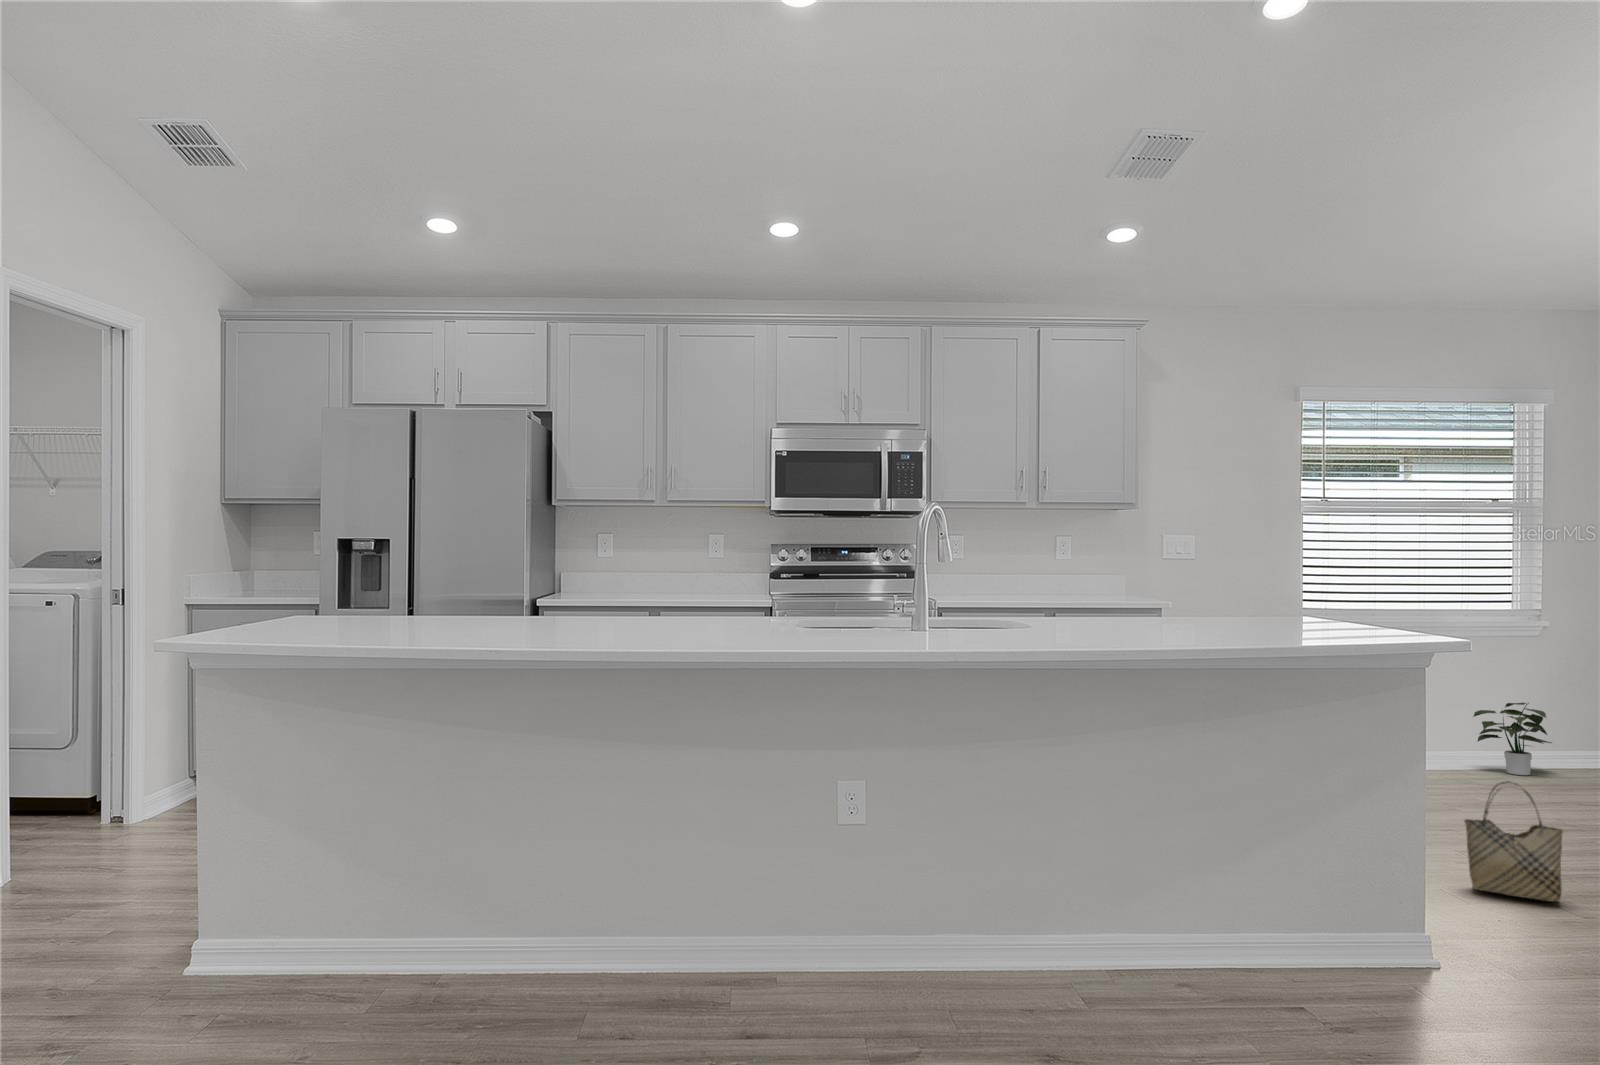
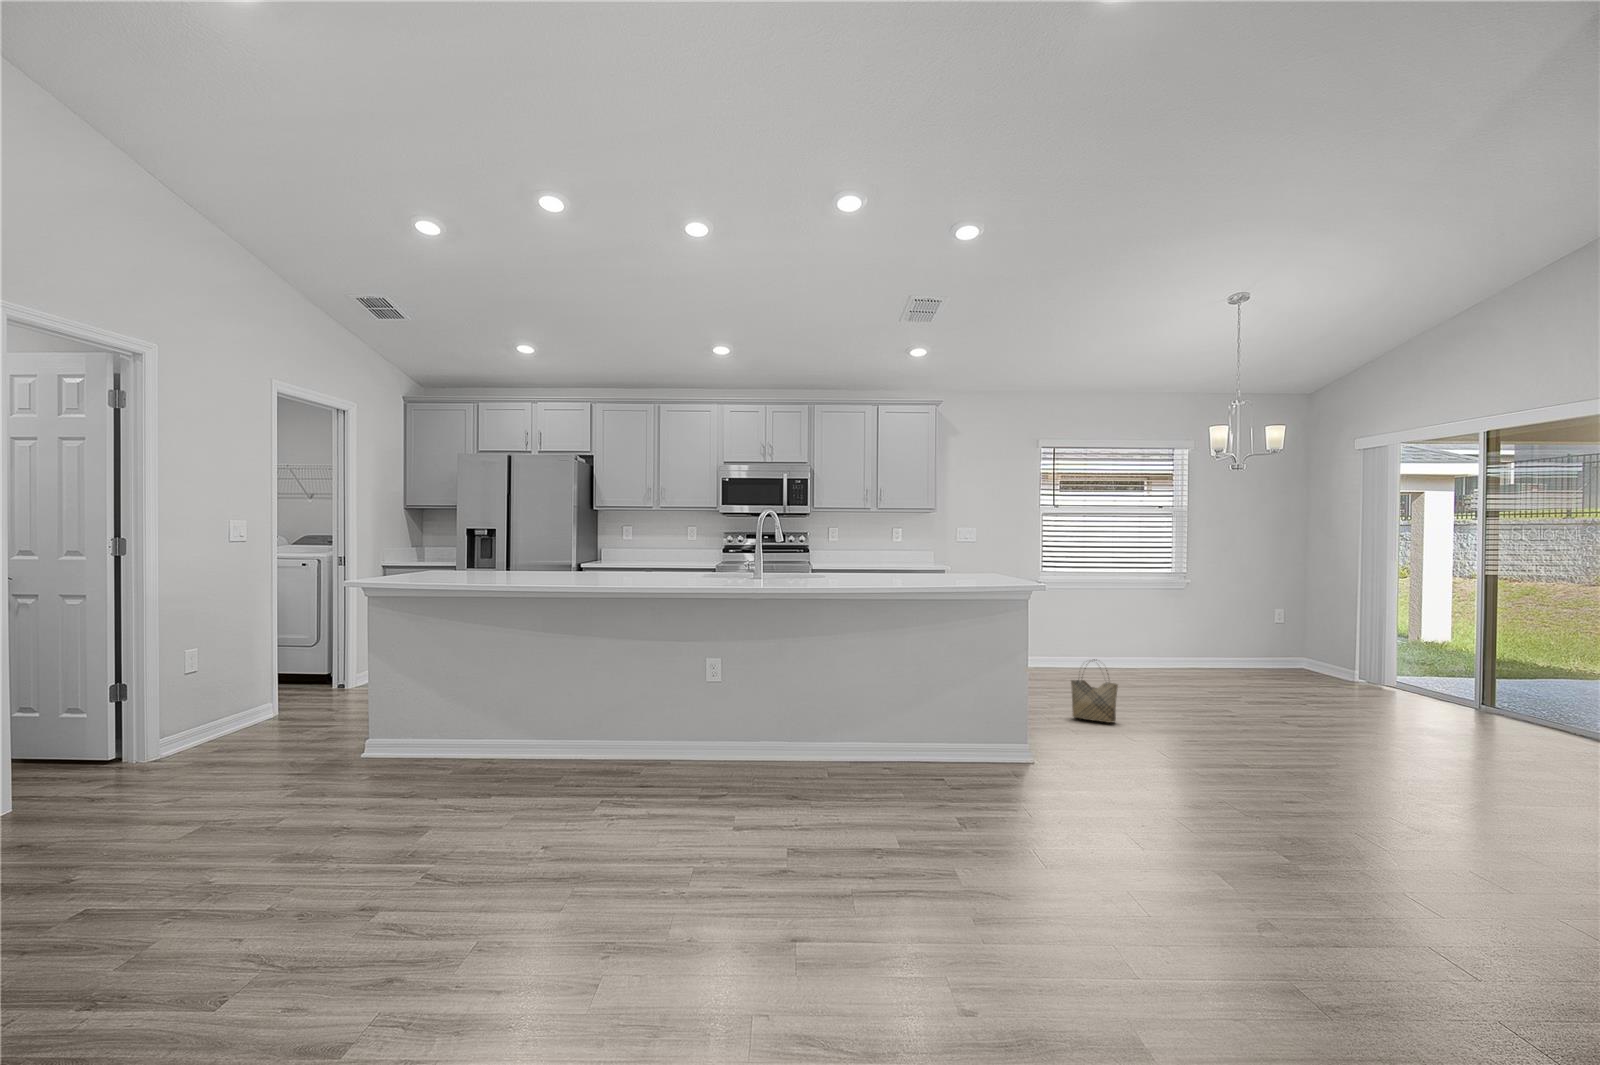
potted plant: present [1473,703,1552,775] -> none [1143,628,1189,671]

